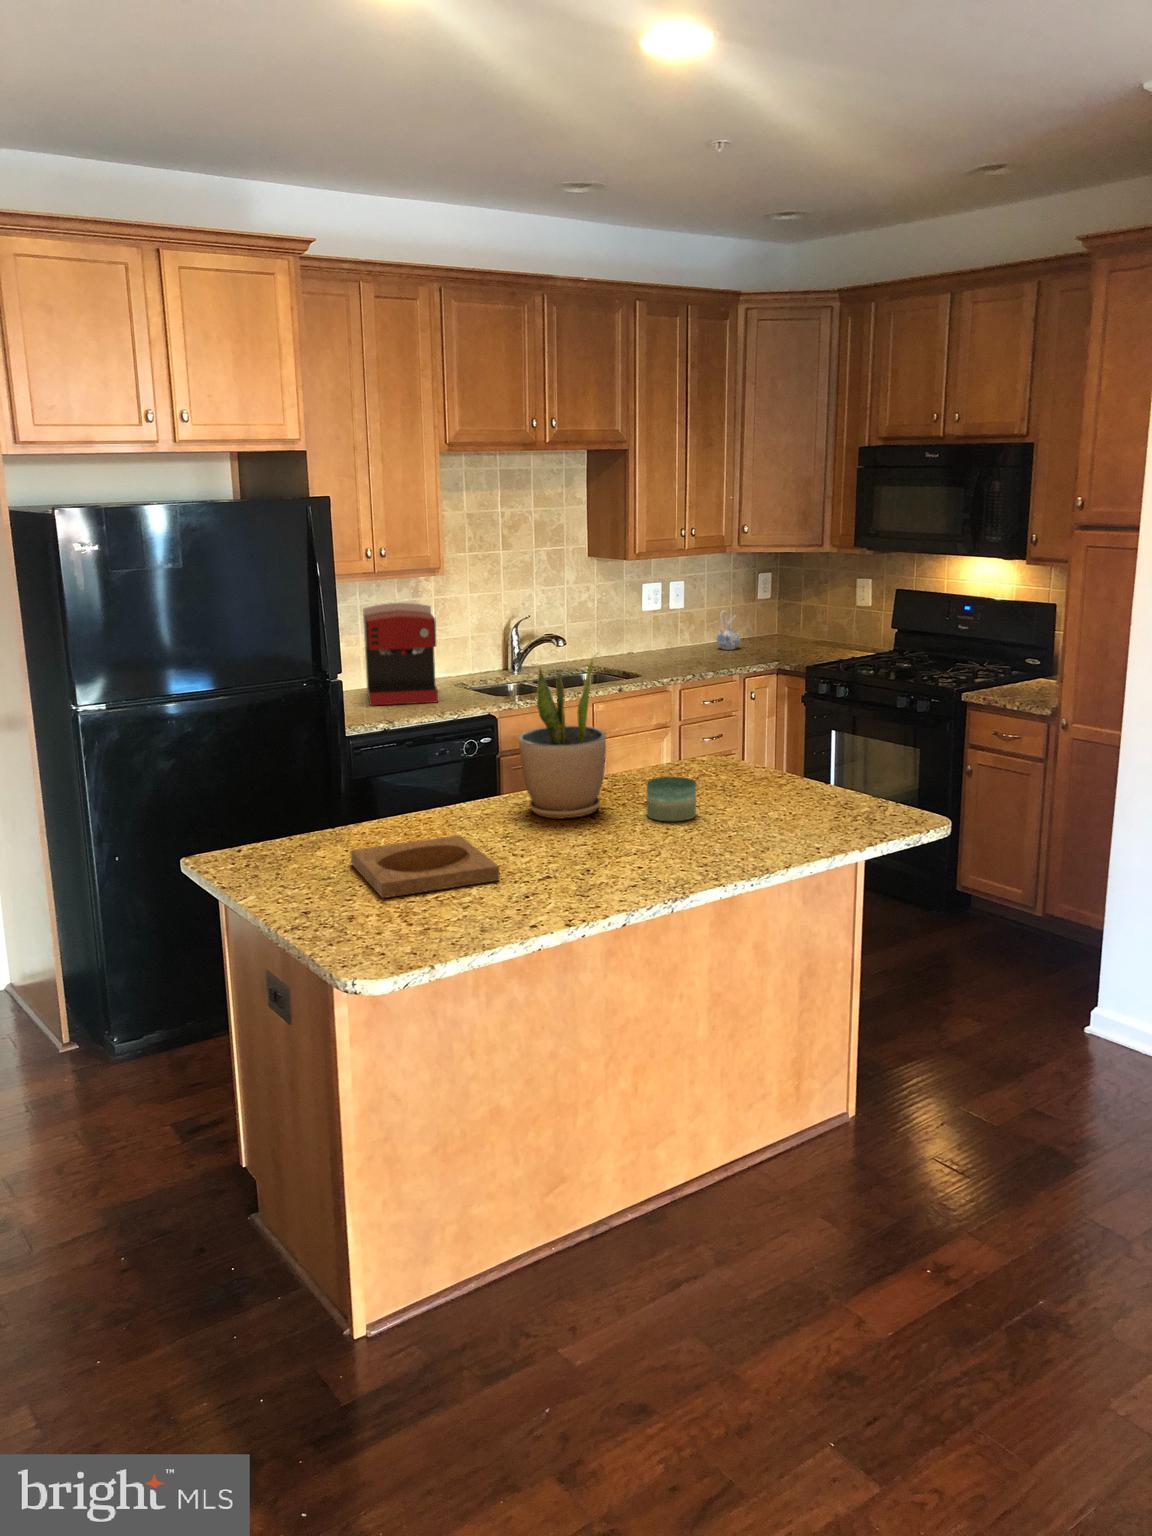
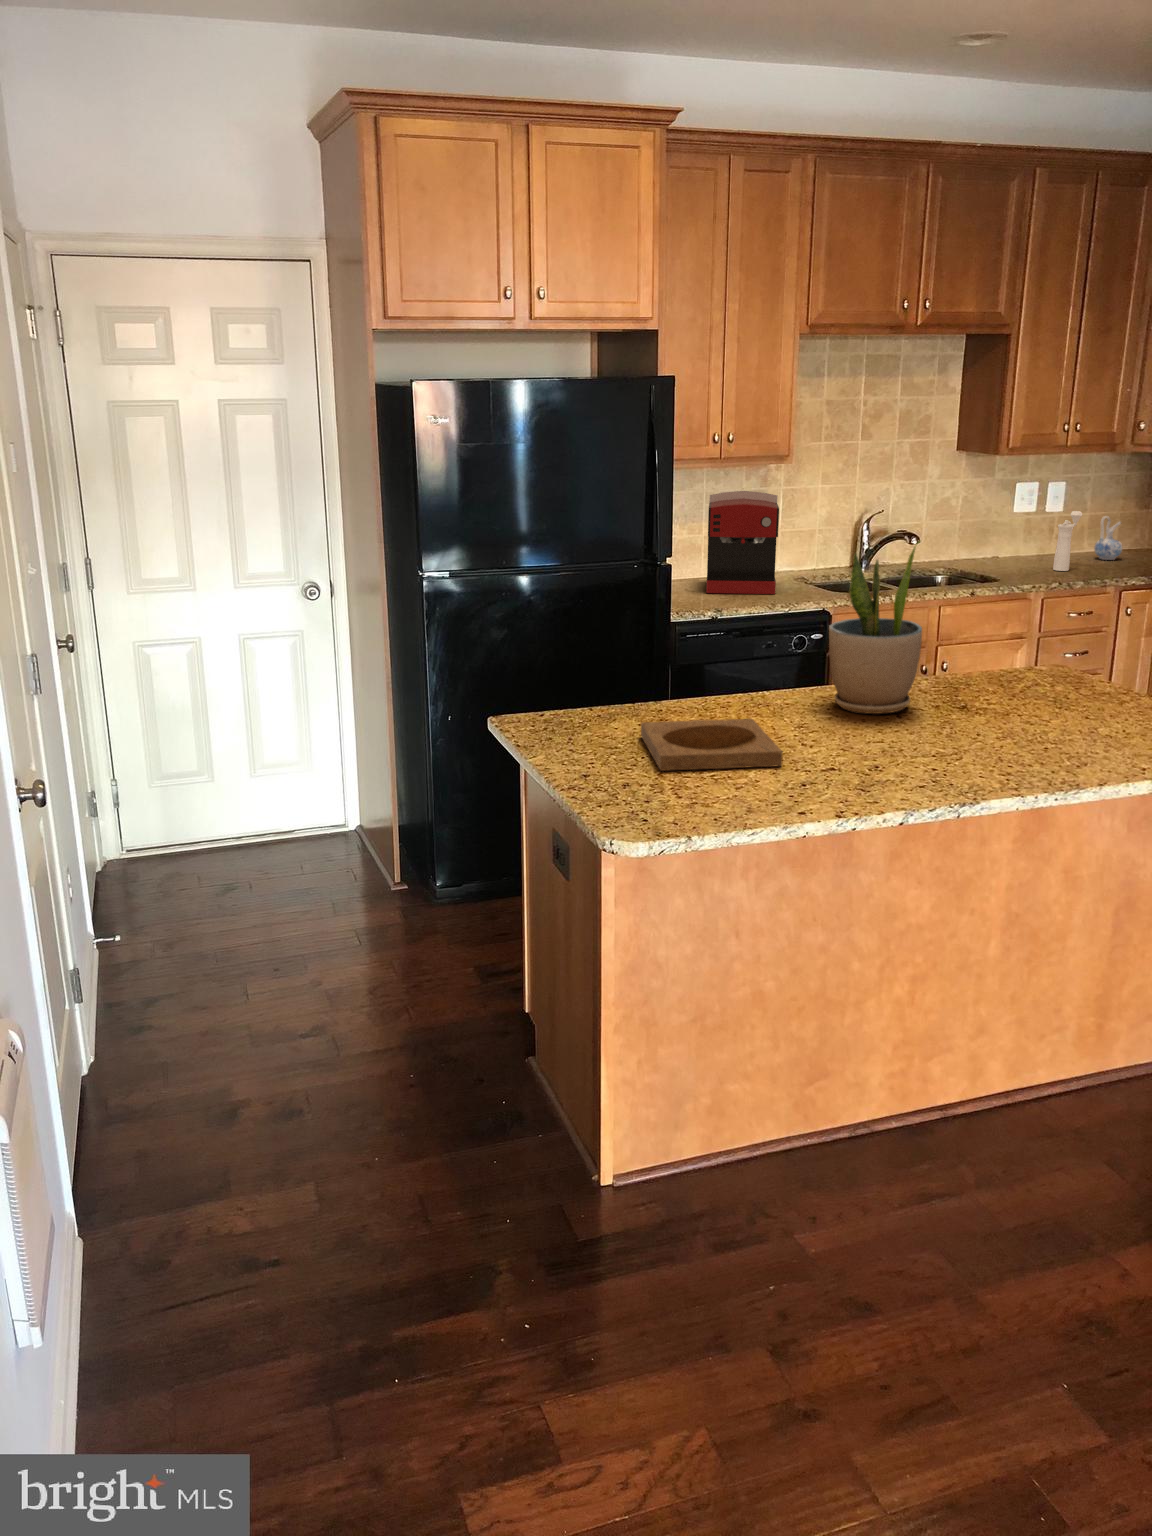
pepper mill: none [685,607,705,663] -> present [1053,511,1082,571]
candle: present [647,777,696,821] -> none [959,680,1018,727]

